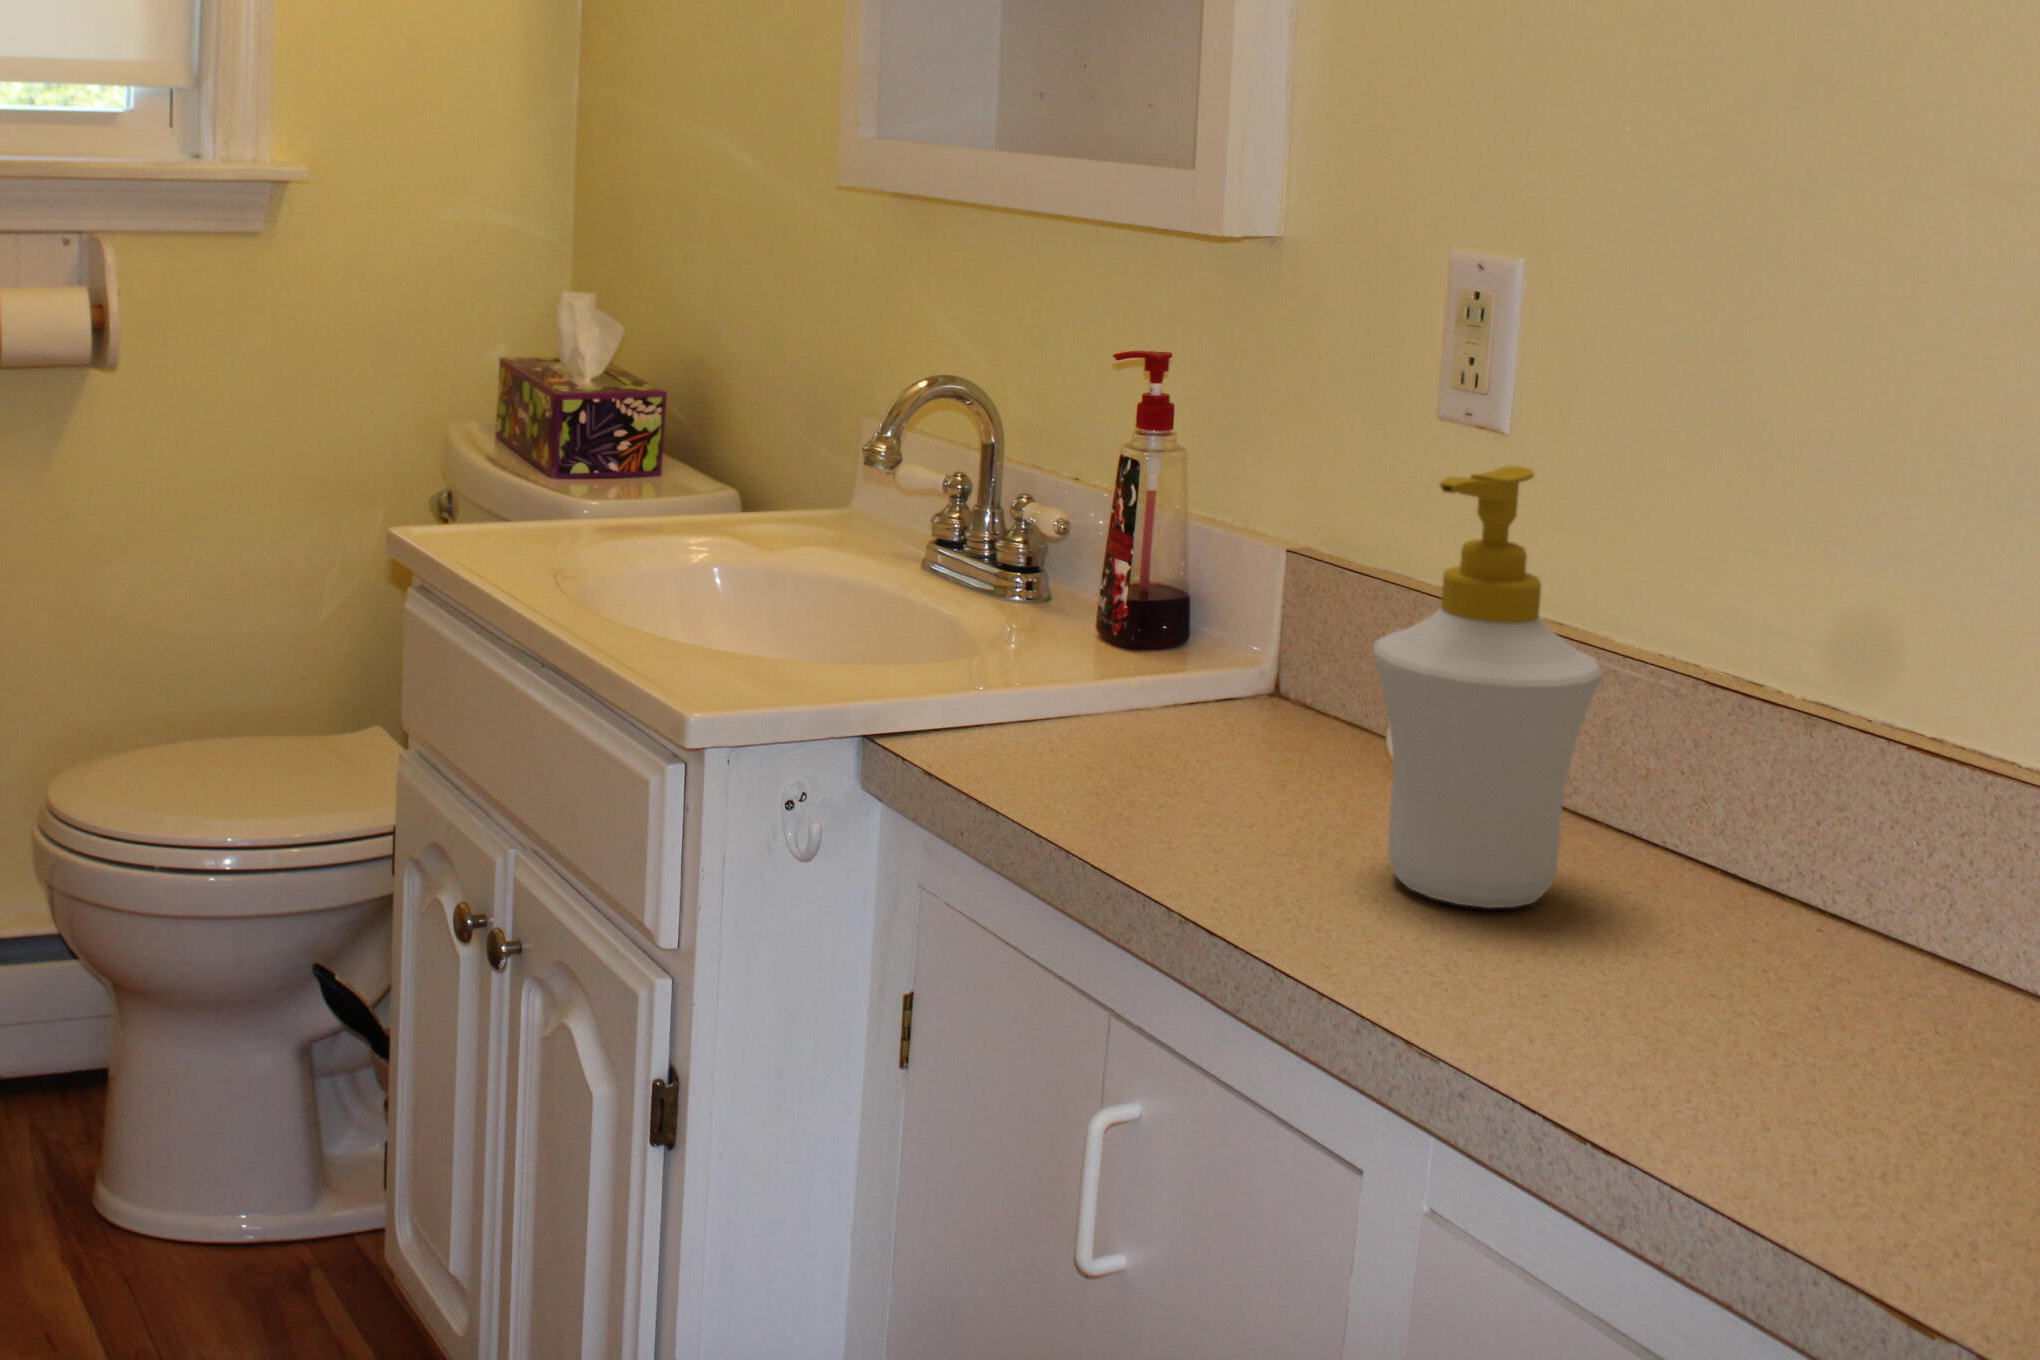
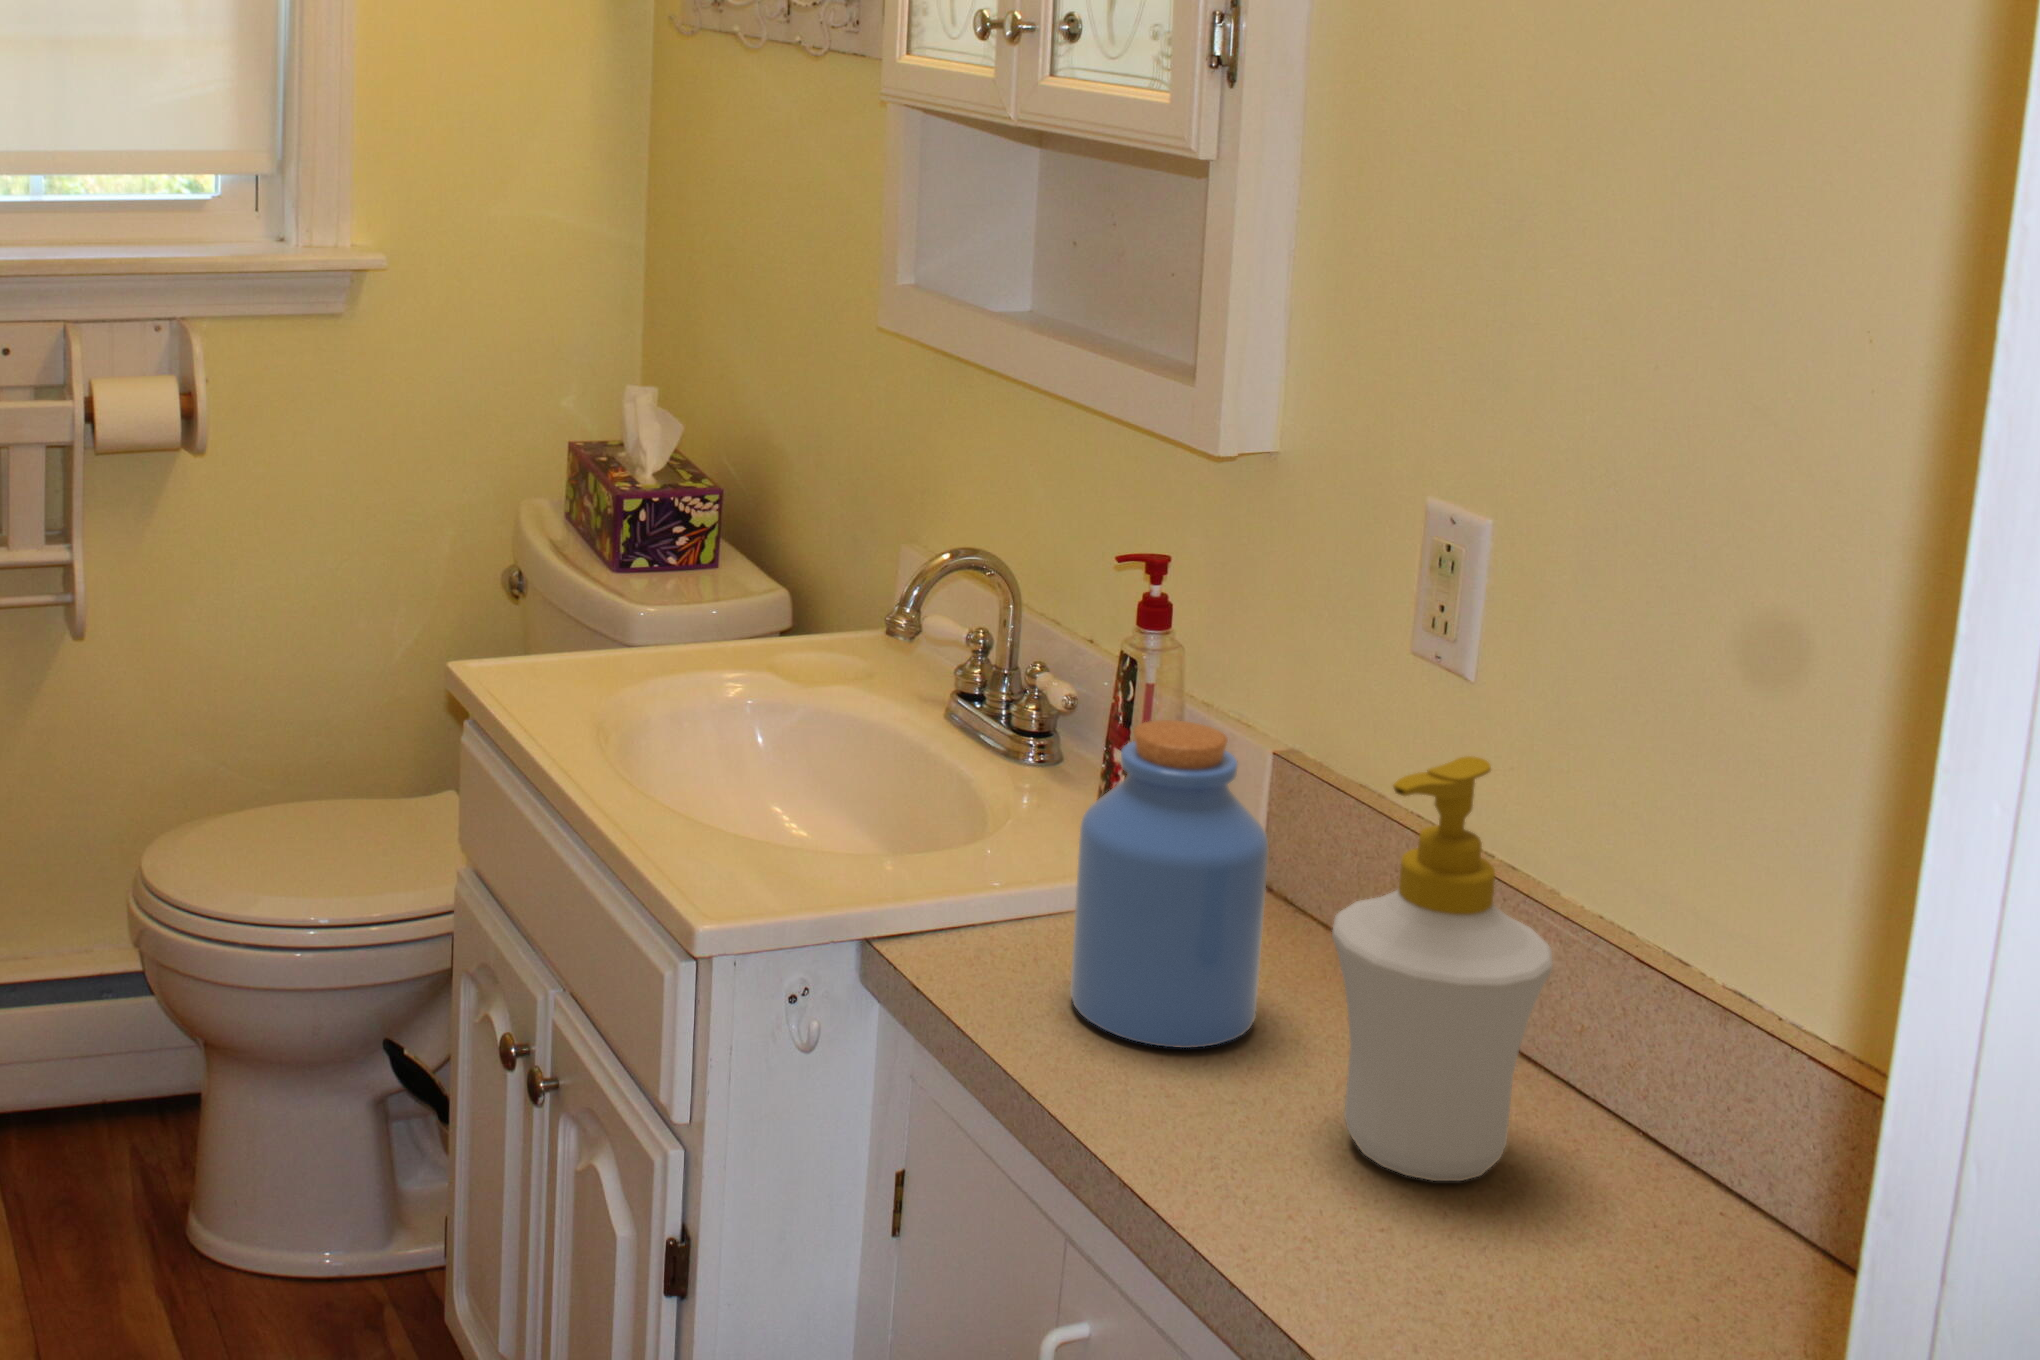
jar: none [1086,481,1292,814] -> present [1070,720,1269,1048]

